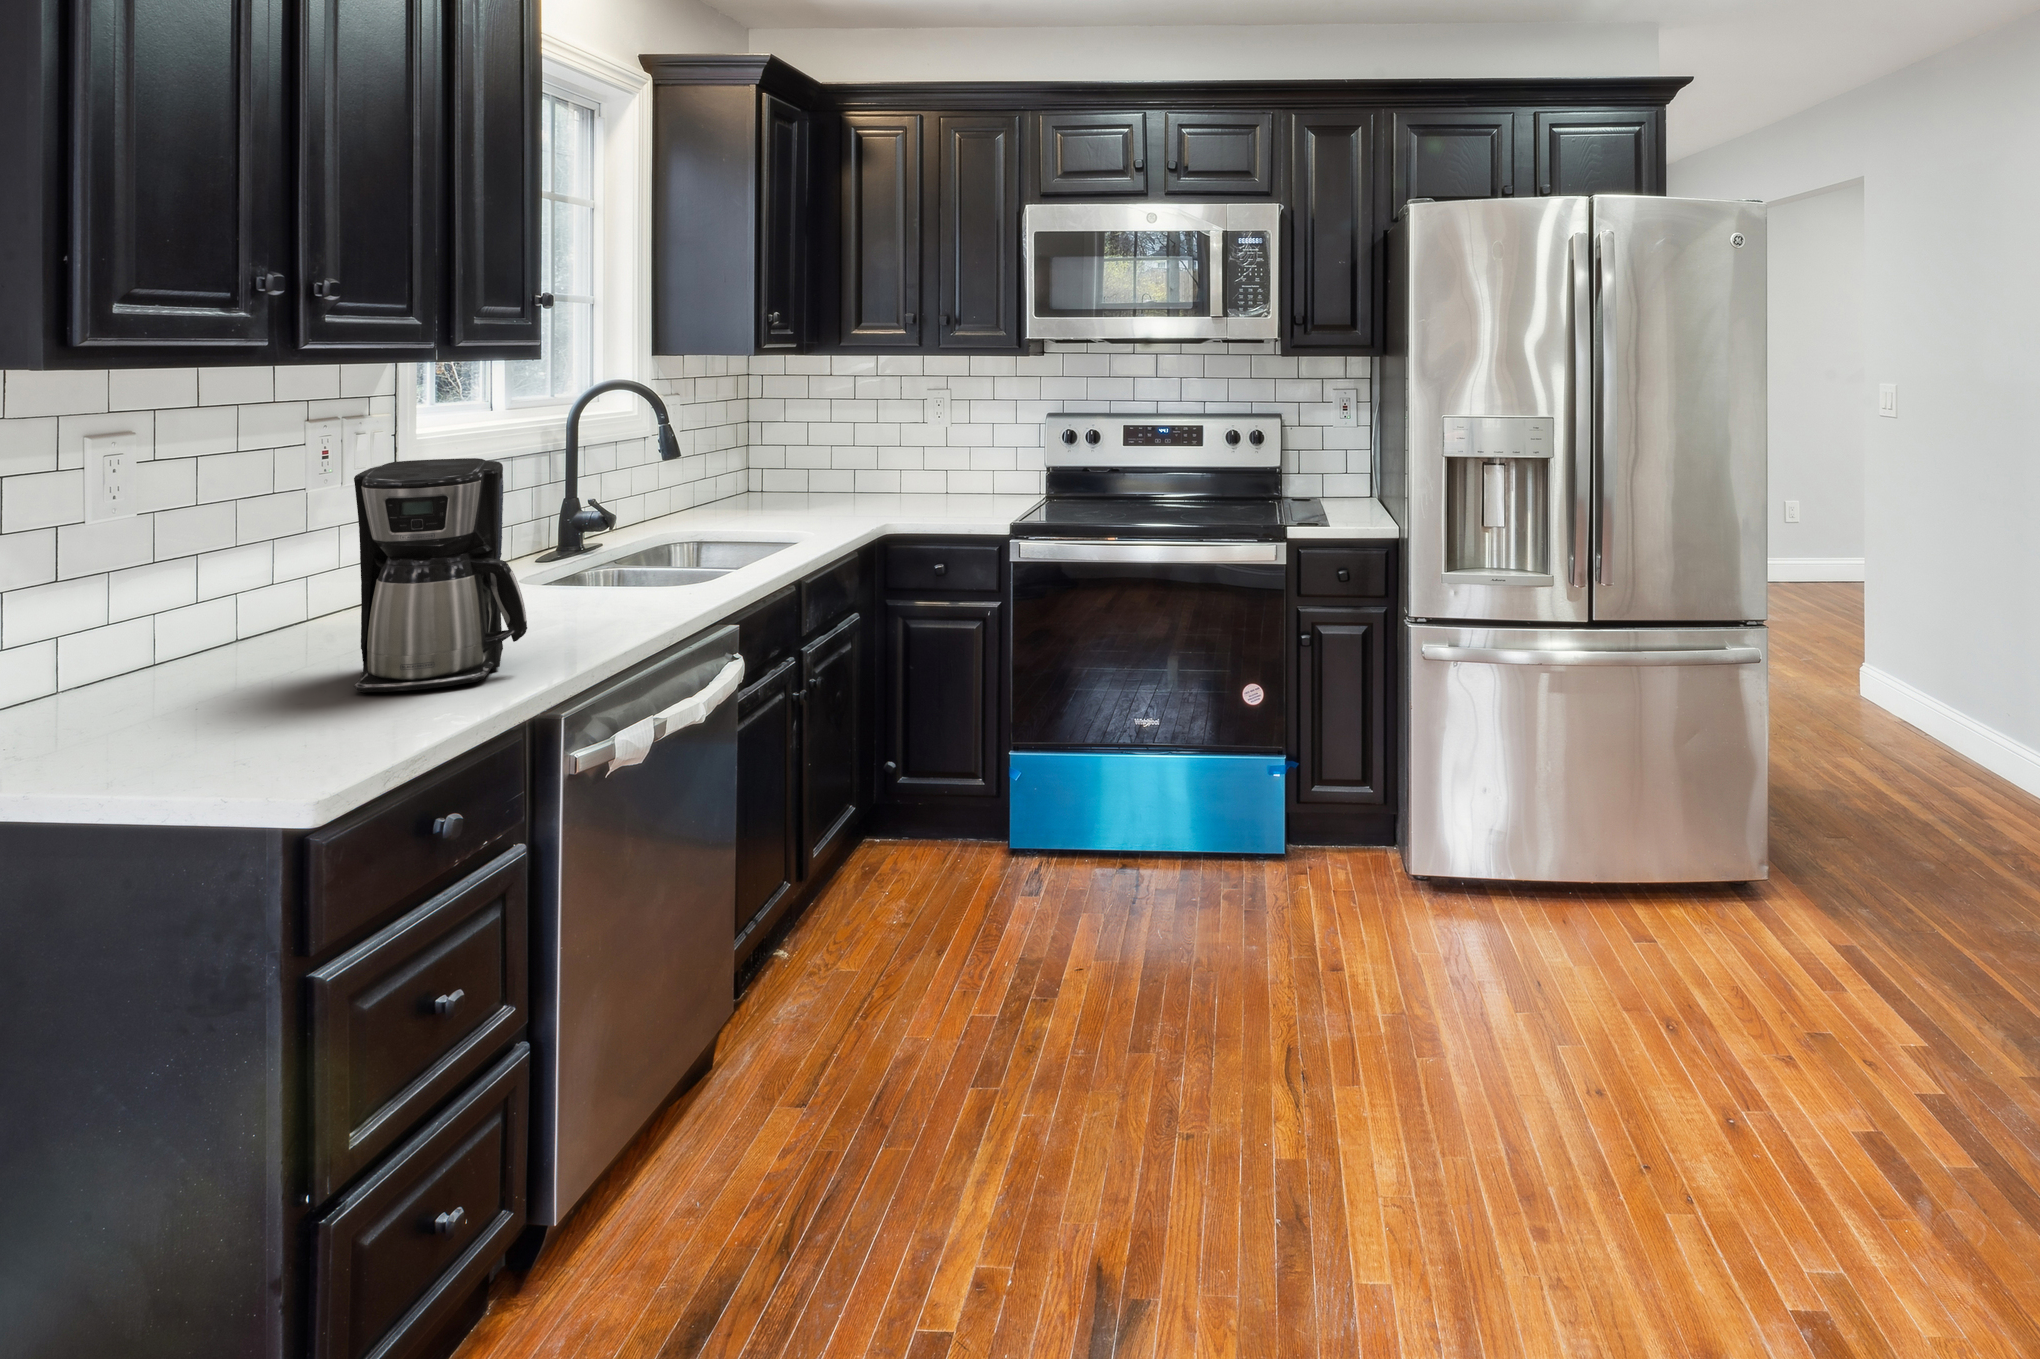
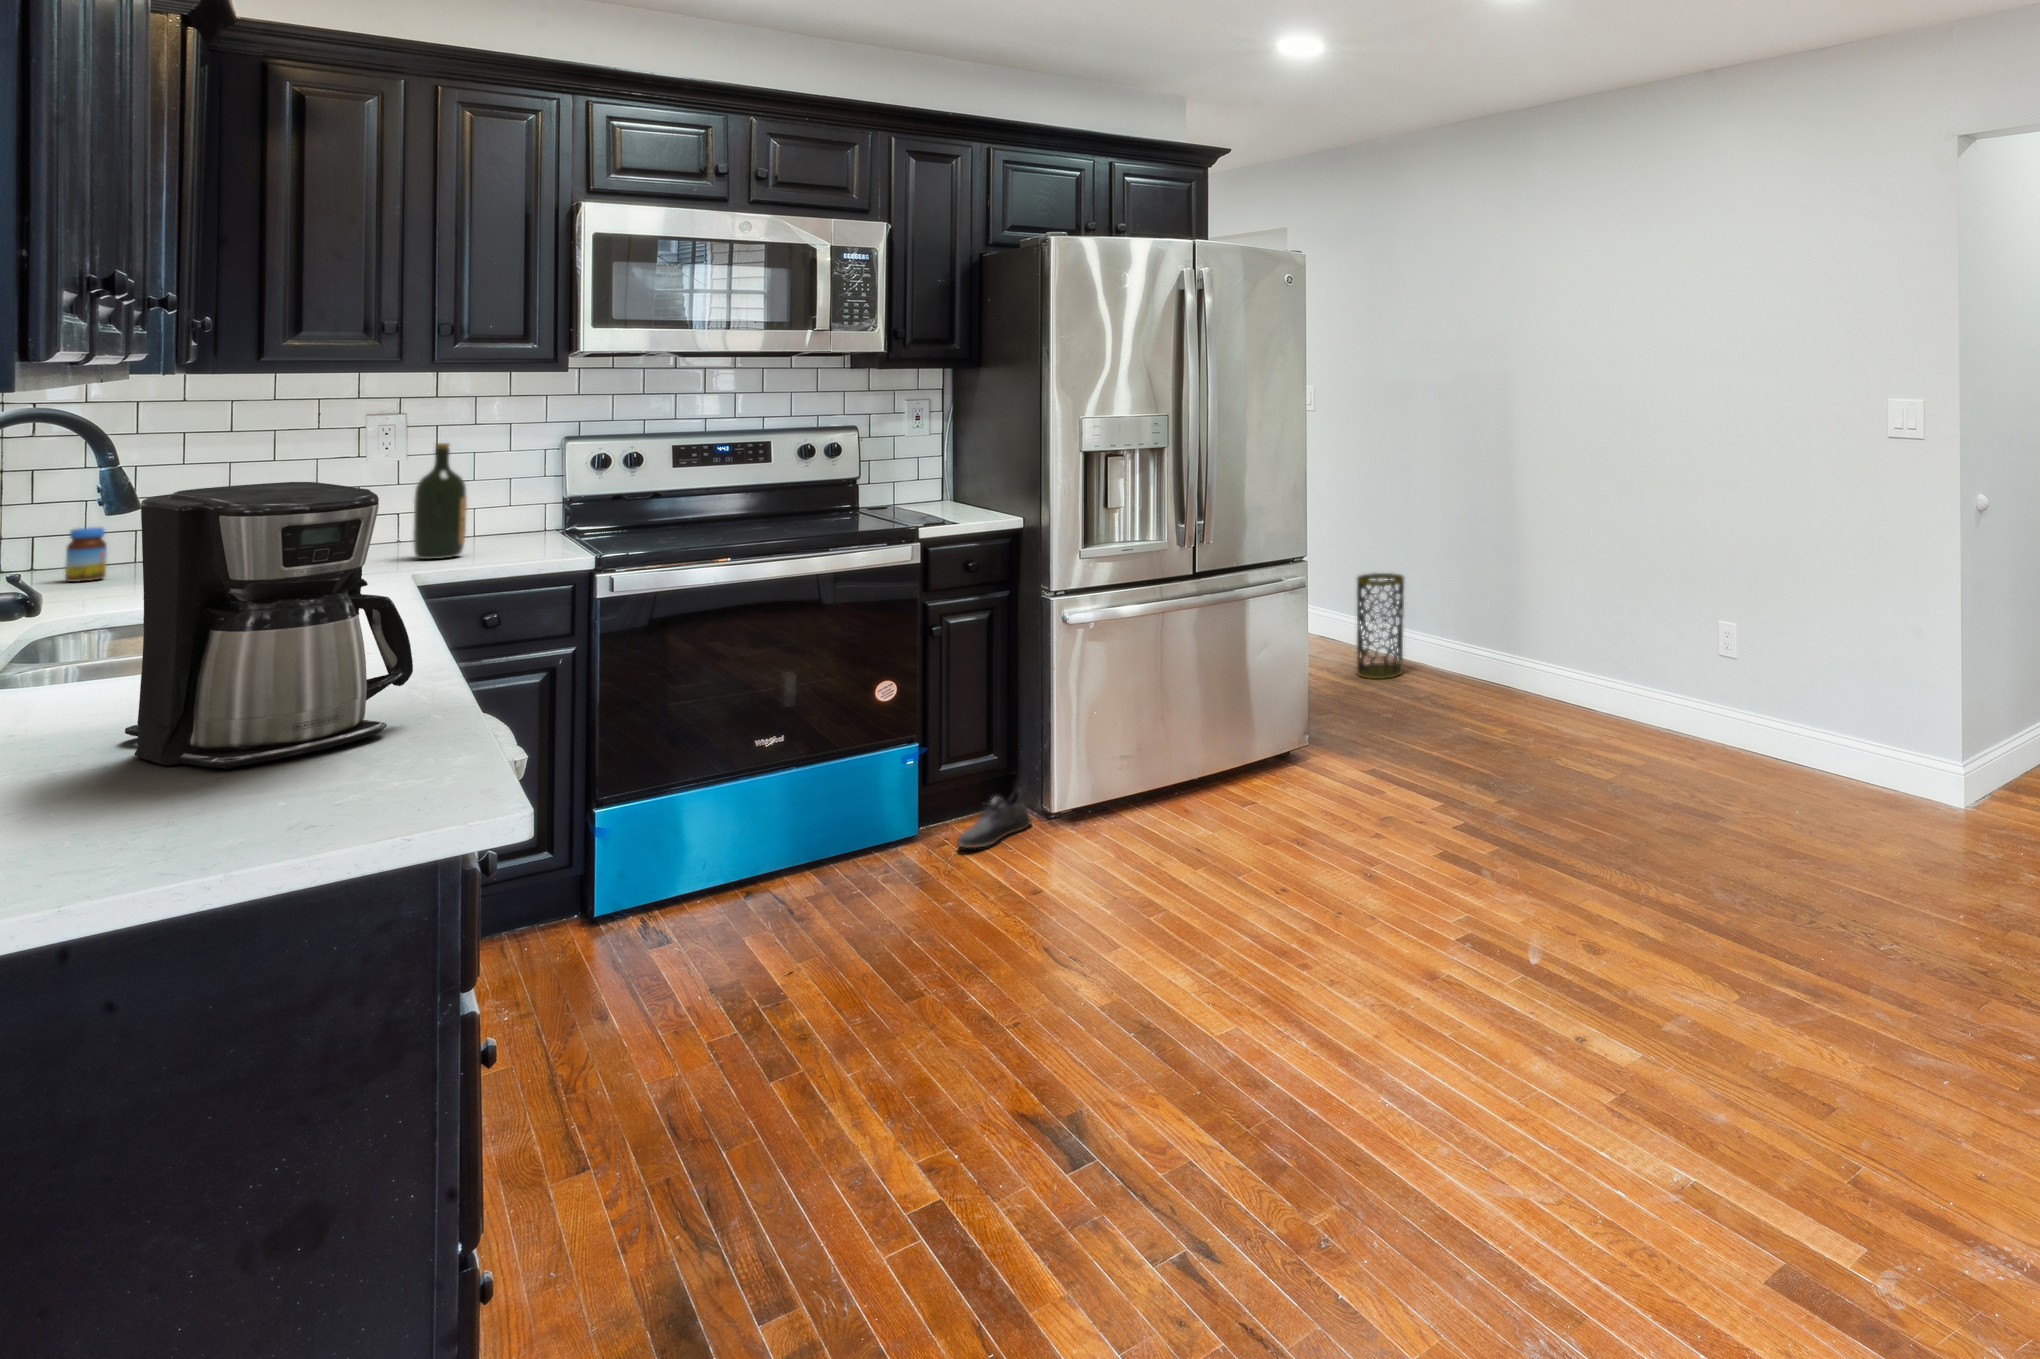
wine bottle: none [926,418,959,514] -> present [413,443,467,559]
jar: none [752,470,773,508] -> present [65,527,107,582]
trash can: none [1937,646,2017,804] -> present [1357,573,1404,679]
shoe: none [1304,832,1395,889] -> present [956,789,1031,847]

